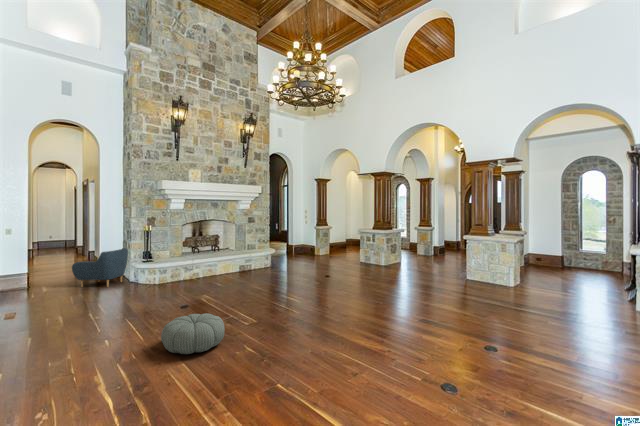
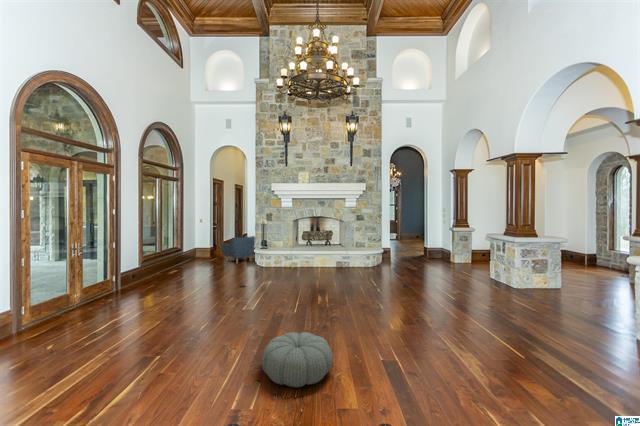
pouf: present [161,313,225,354] -> present [262,332,333,387]

